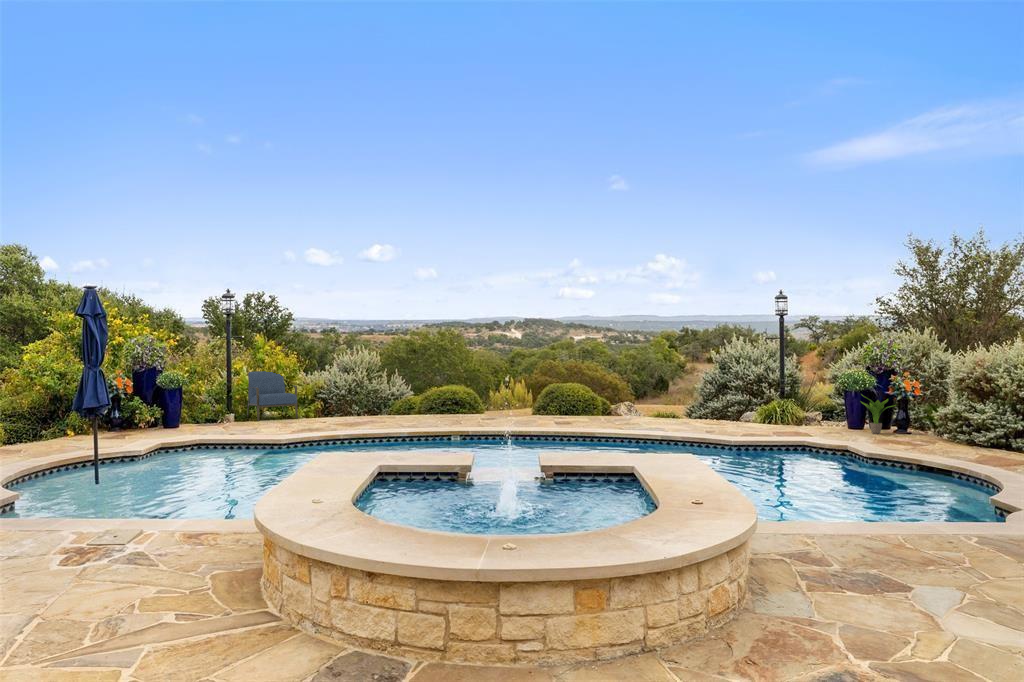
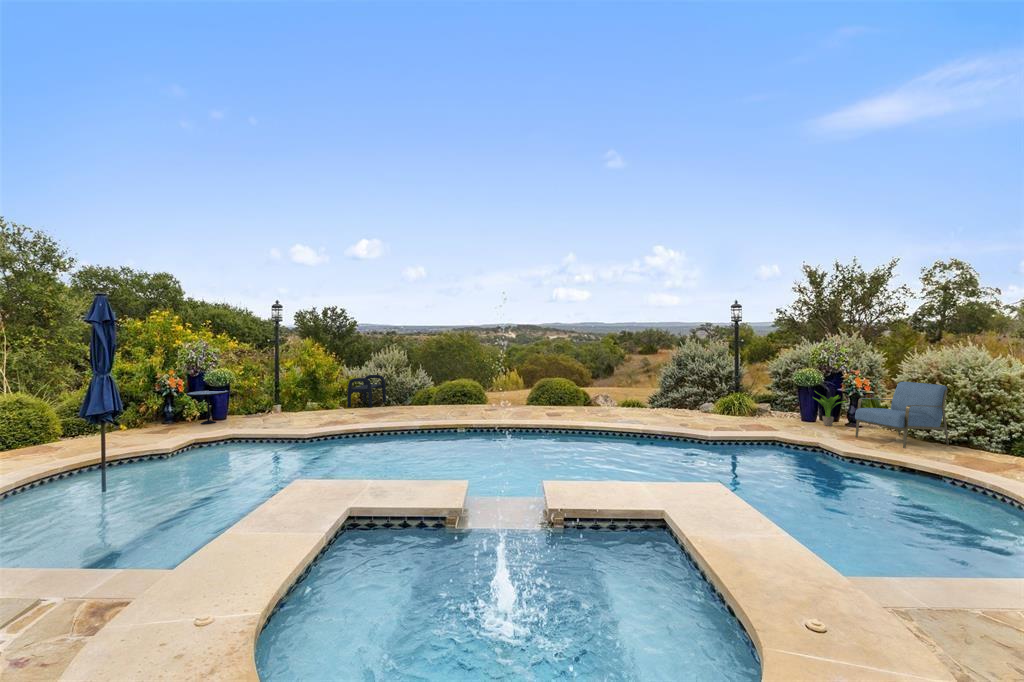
chair: present [247,371,298,421] -> present [855,382,949,448]
bench: none [313,379,357,418] -> present [347,375,386,408]
side table: none [139,393,185,431] -> present [186,390,229,424]

